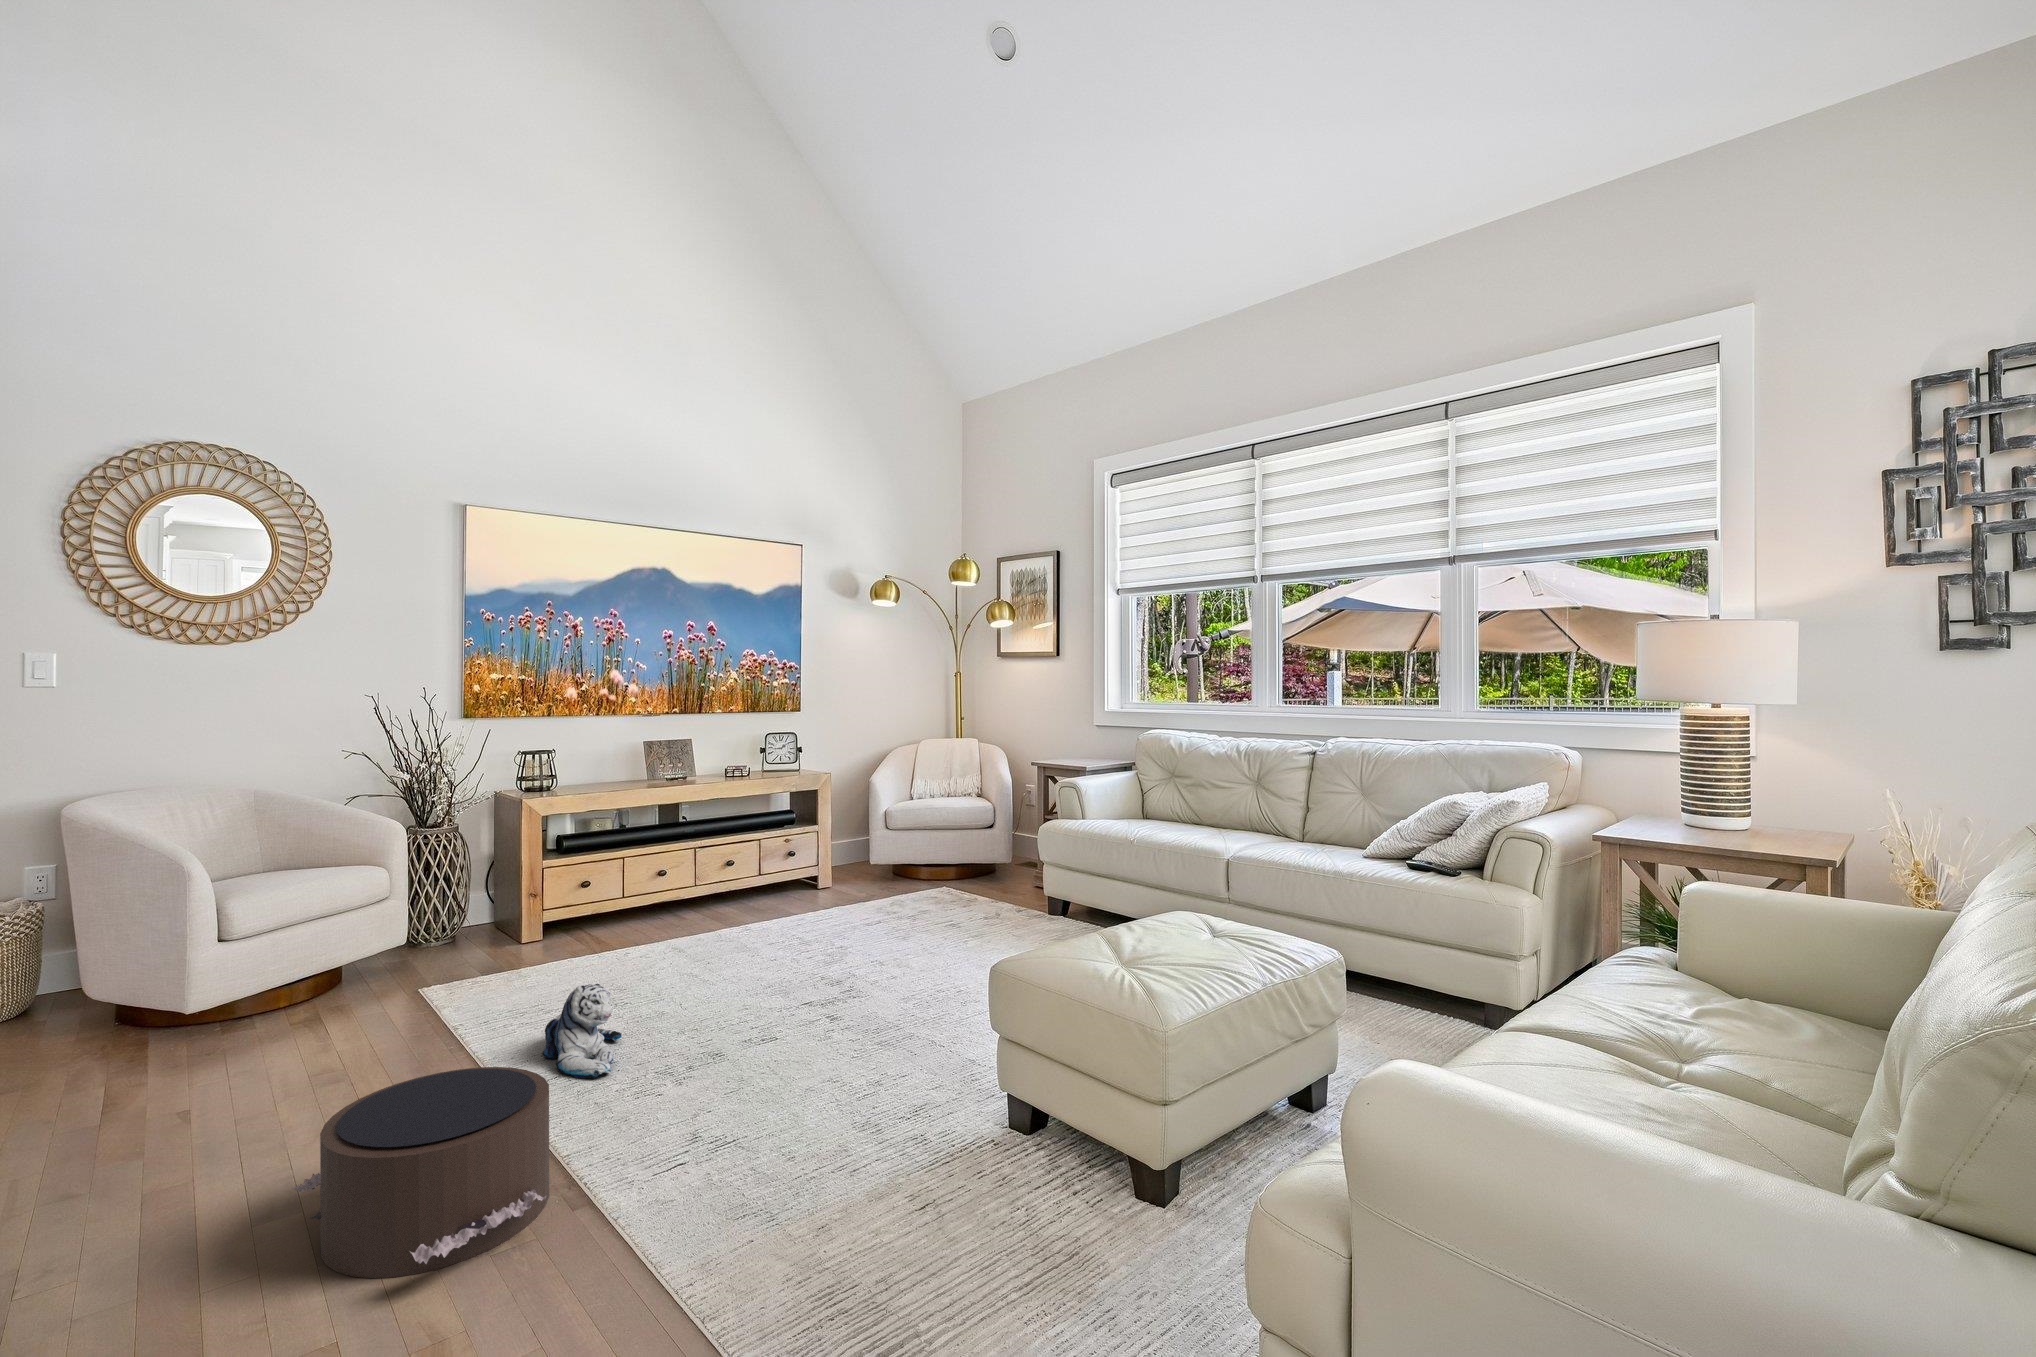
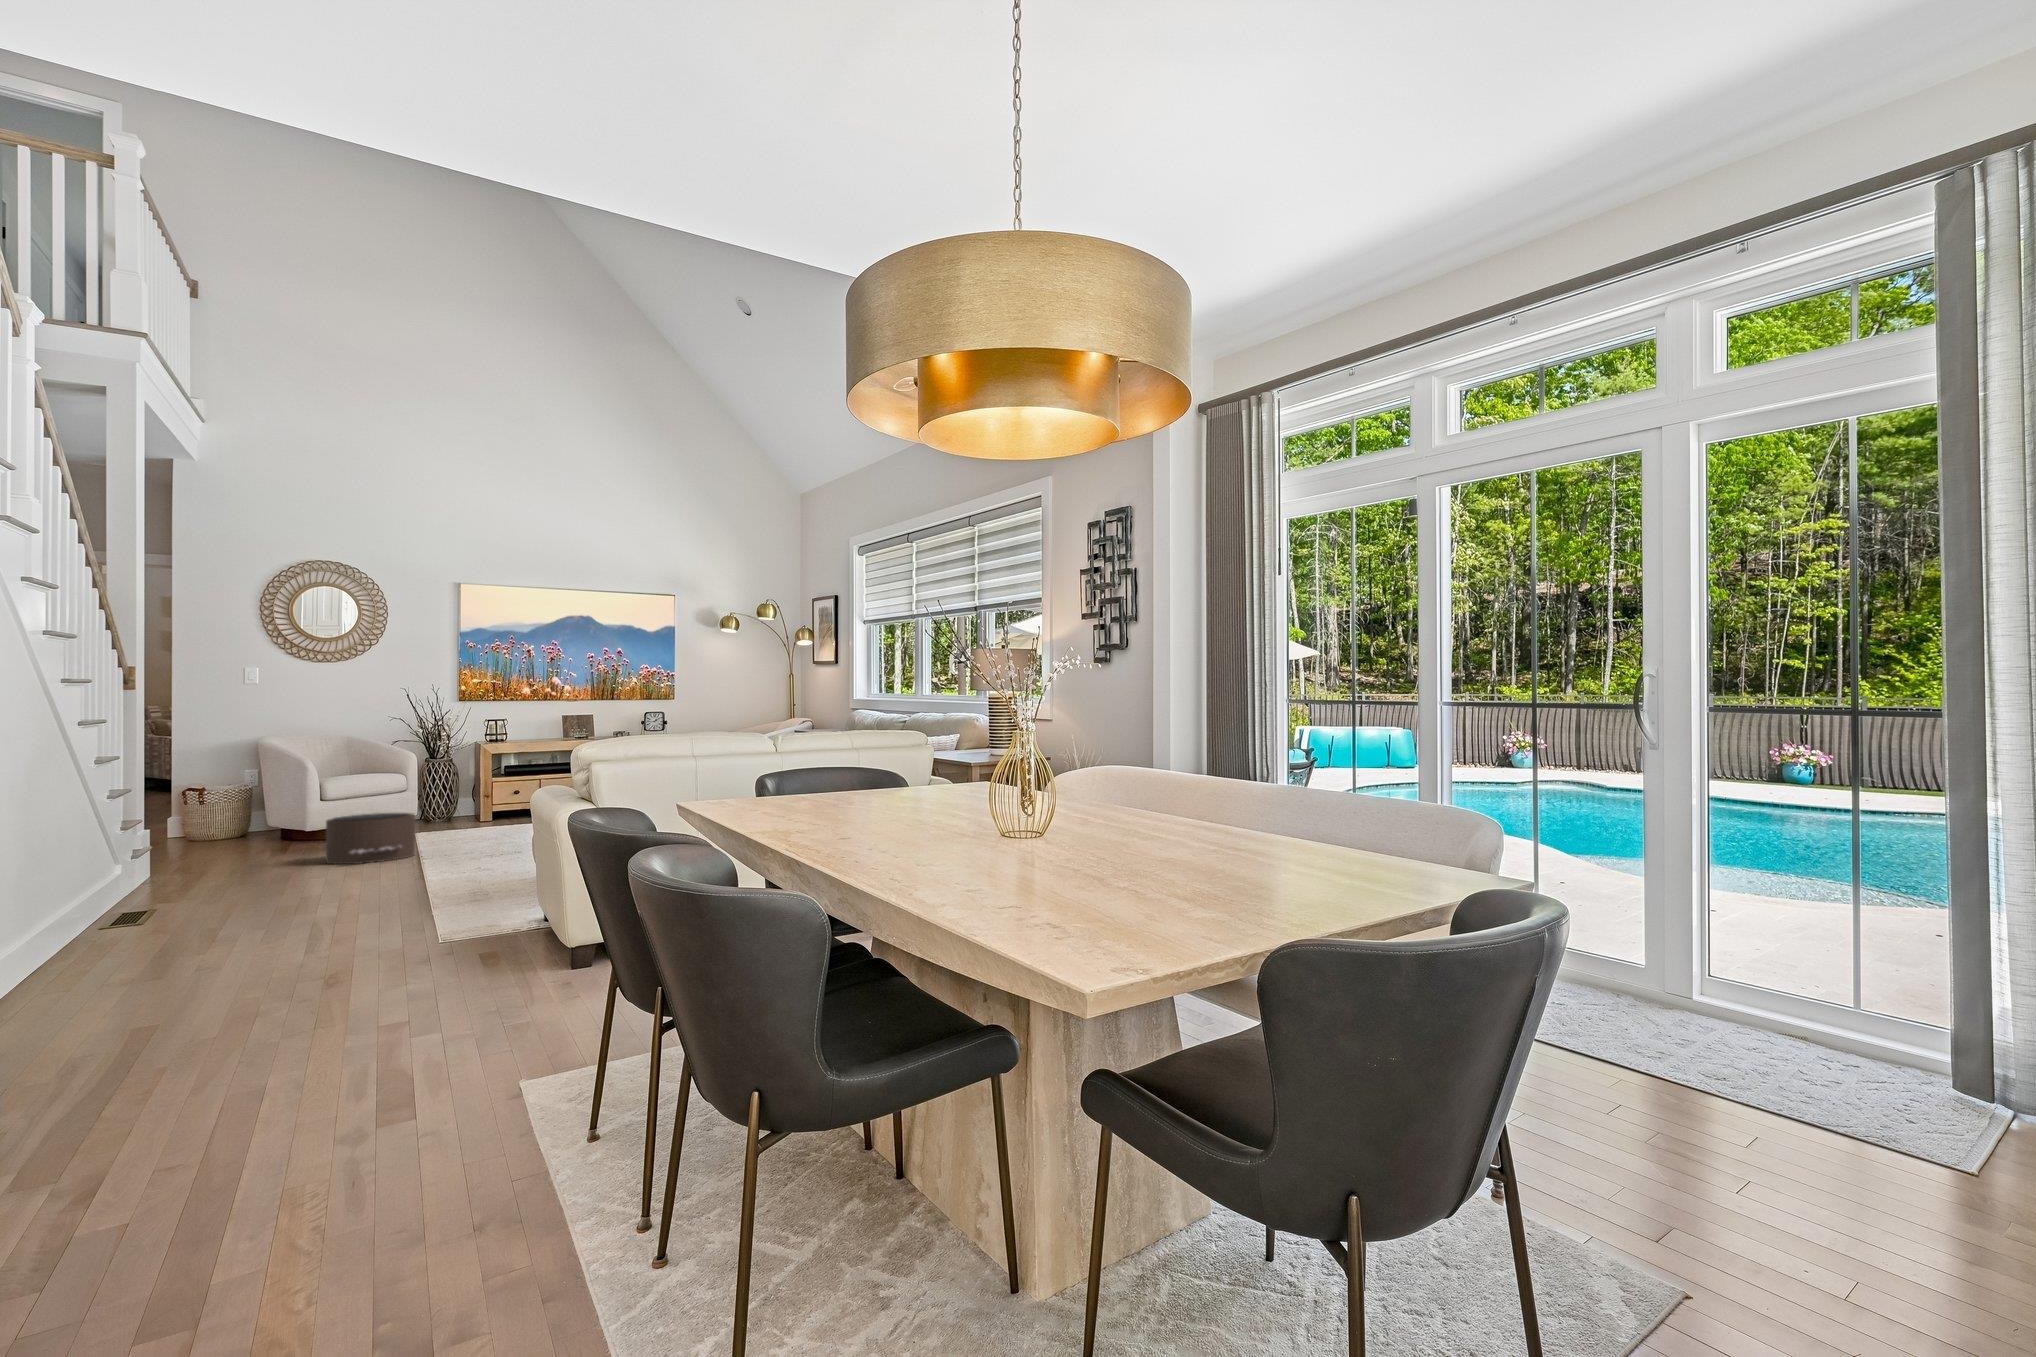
plush toy: present [542,984,622,1078] -> none [448,805,487,843]

